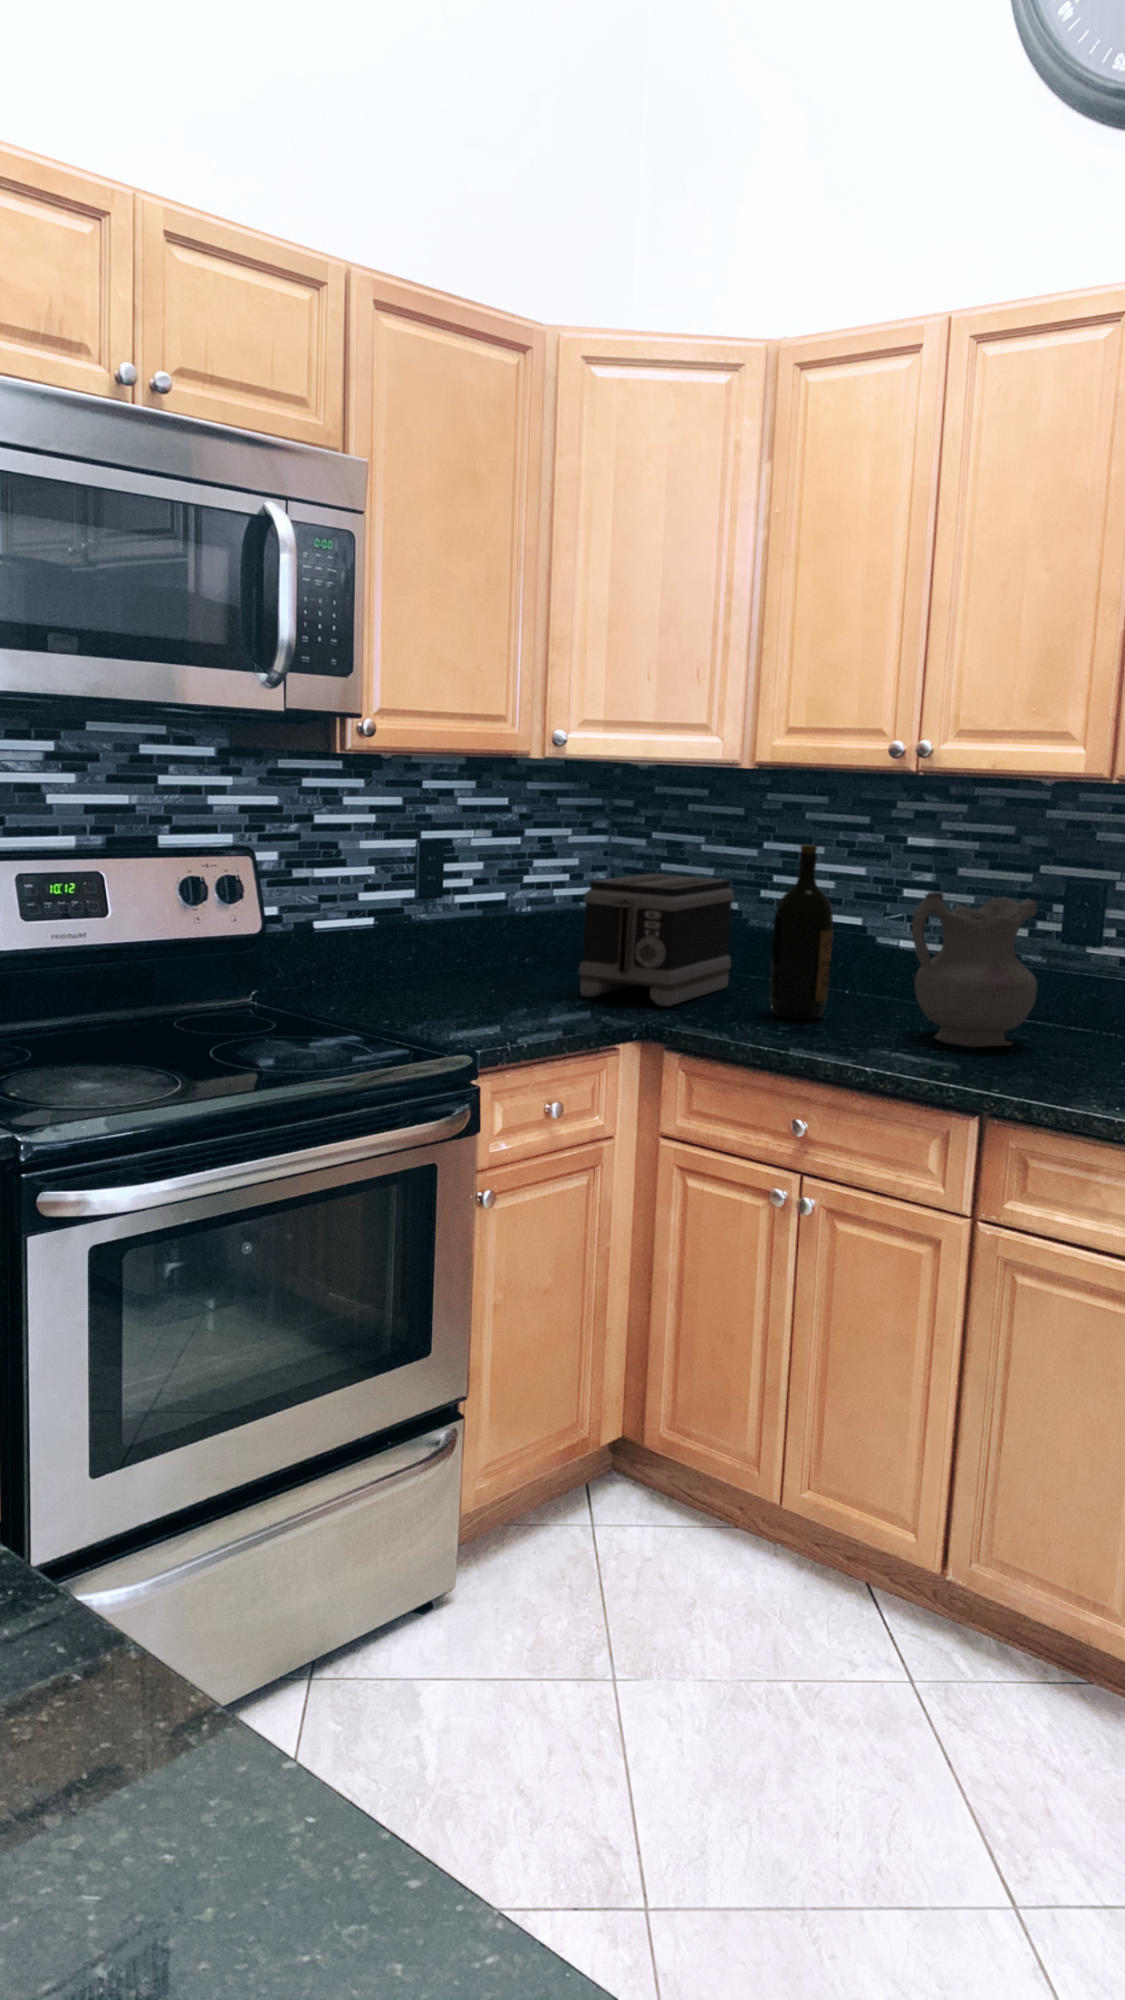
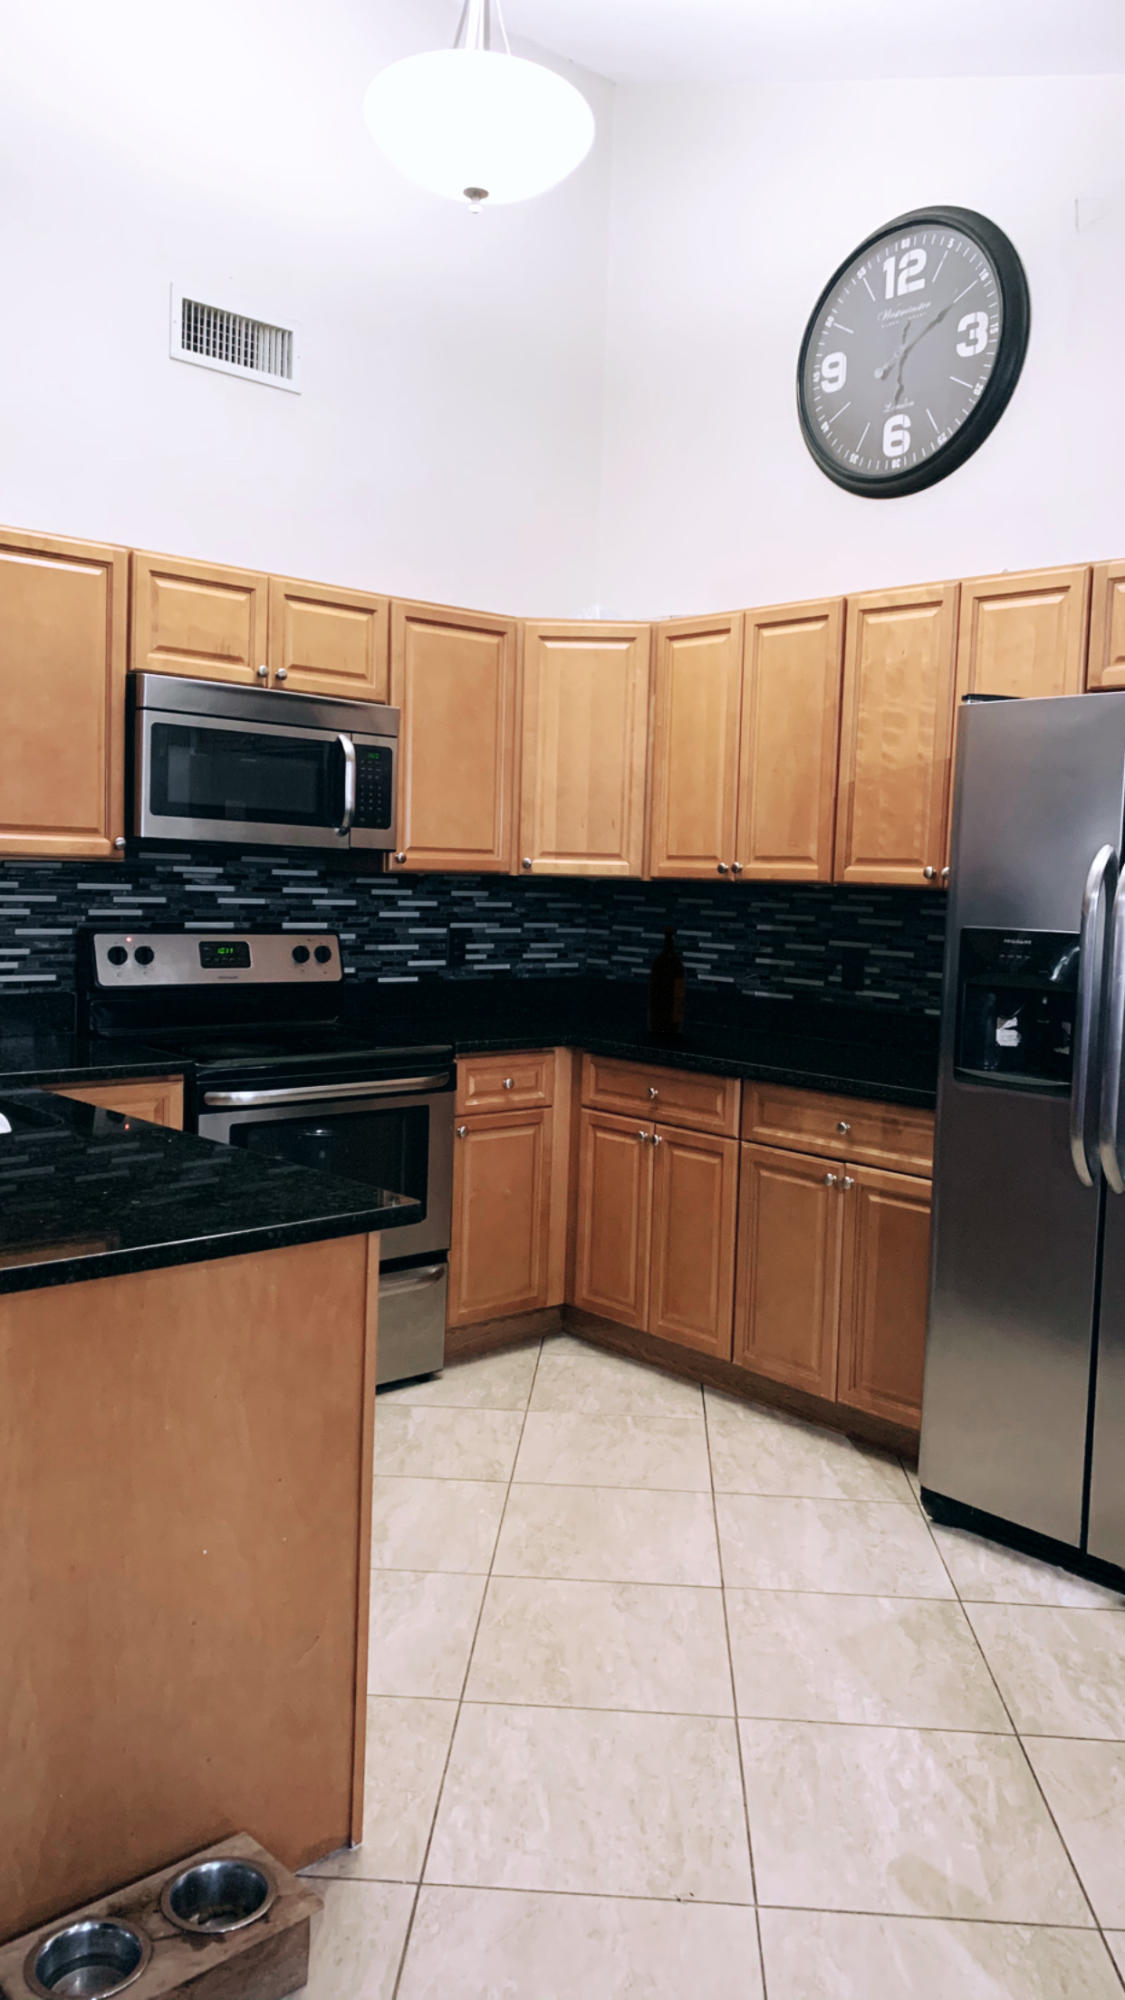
toaster: present [579,874,734,1006] -> none [536,949,642,1026]
ceramic pitcher: present [912,891,1037,1047] -> none [718,951,797,1046]

